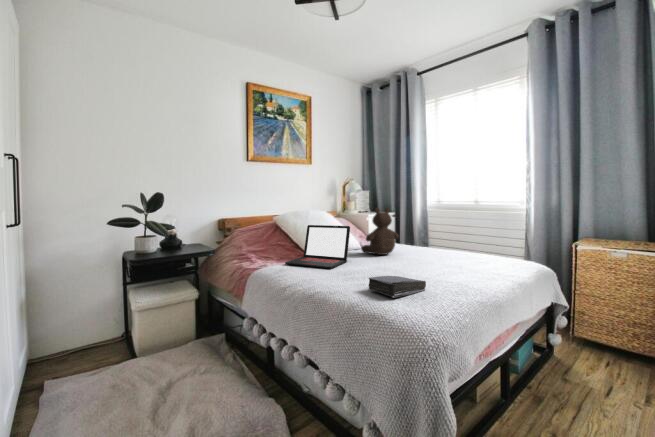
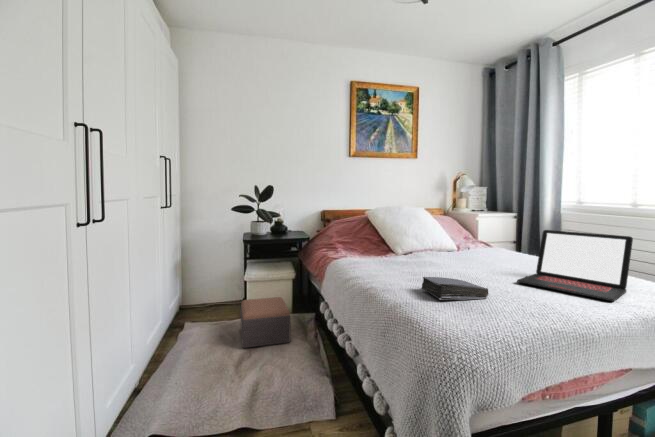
teddy bear: present [361,208,399,255] -> none [452,206,497,259]
laptop: present [285,225,350,268] -> present [517,230,633,301]
footstool: none [139,322,213,394] -> present [241,297,291,348]

